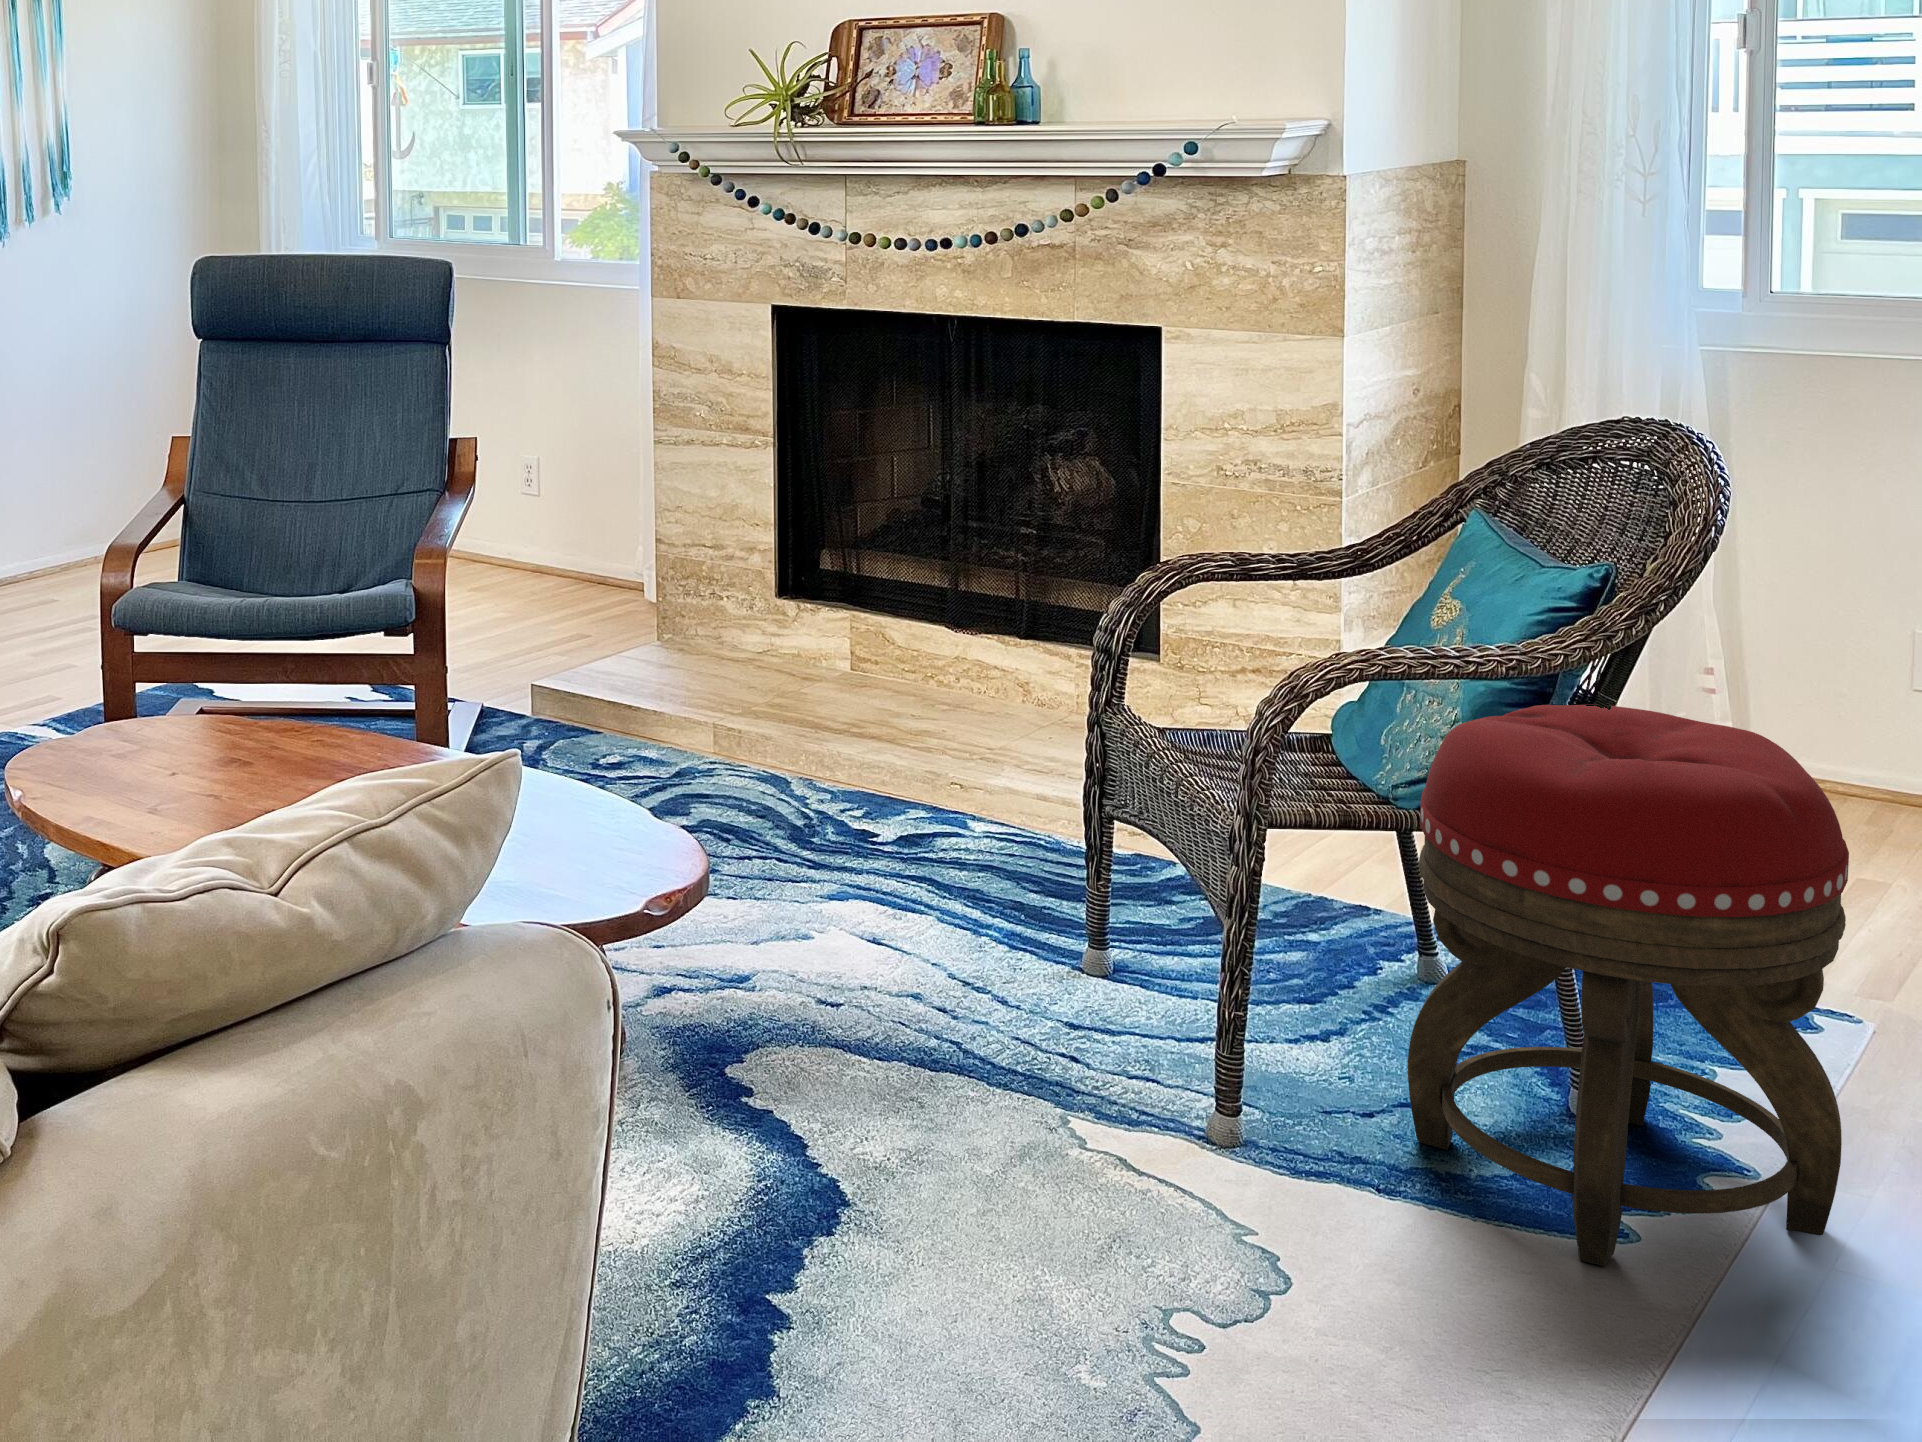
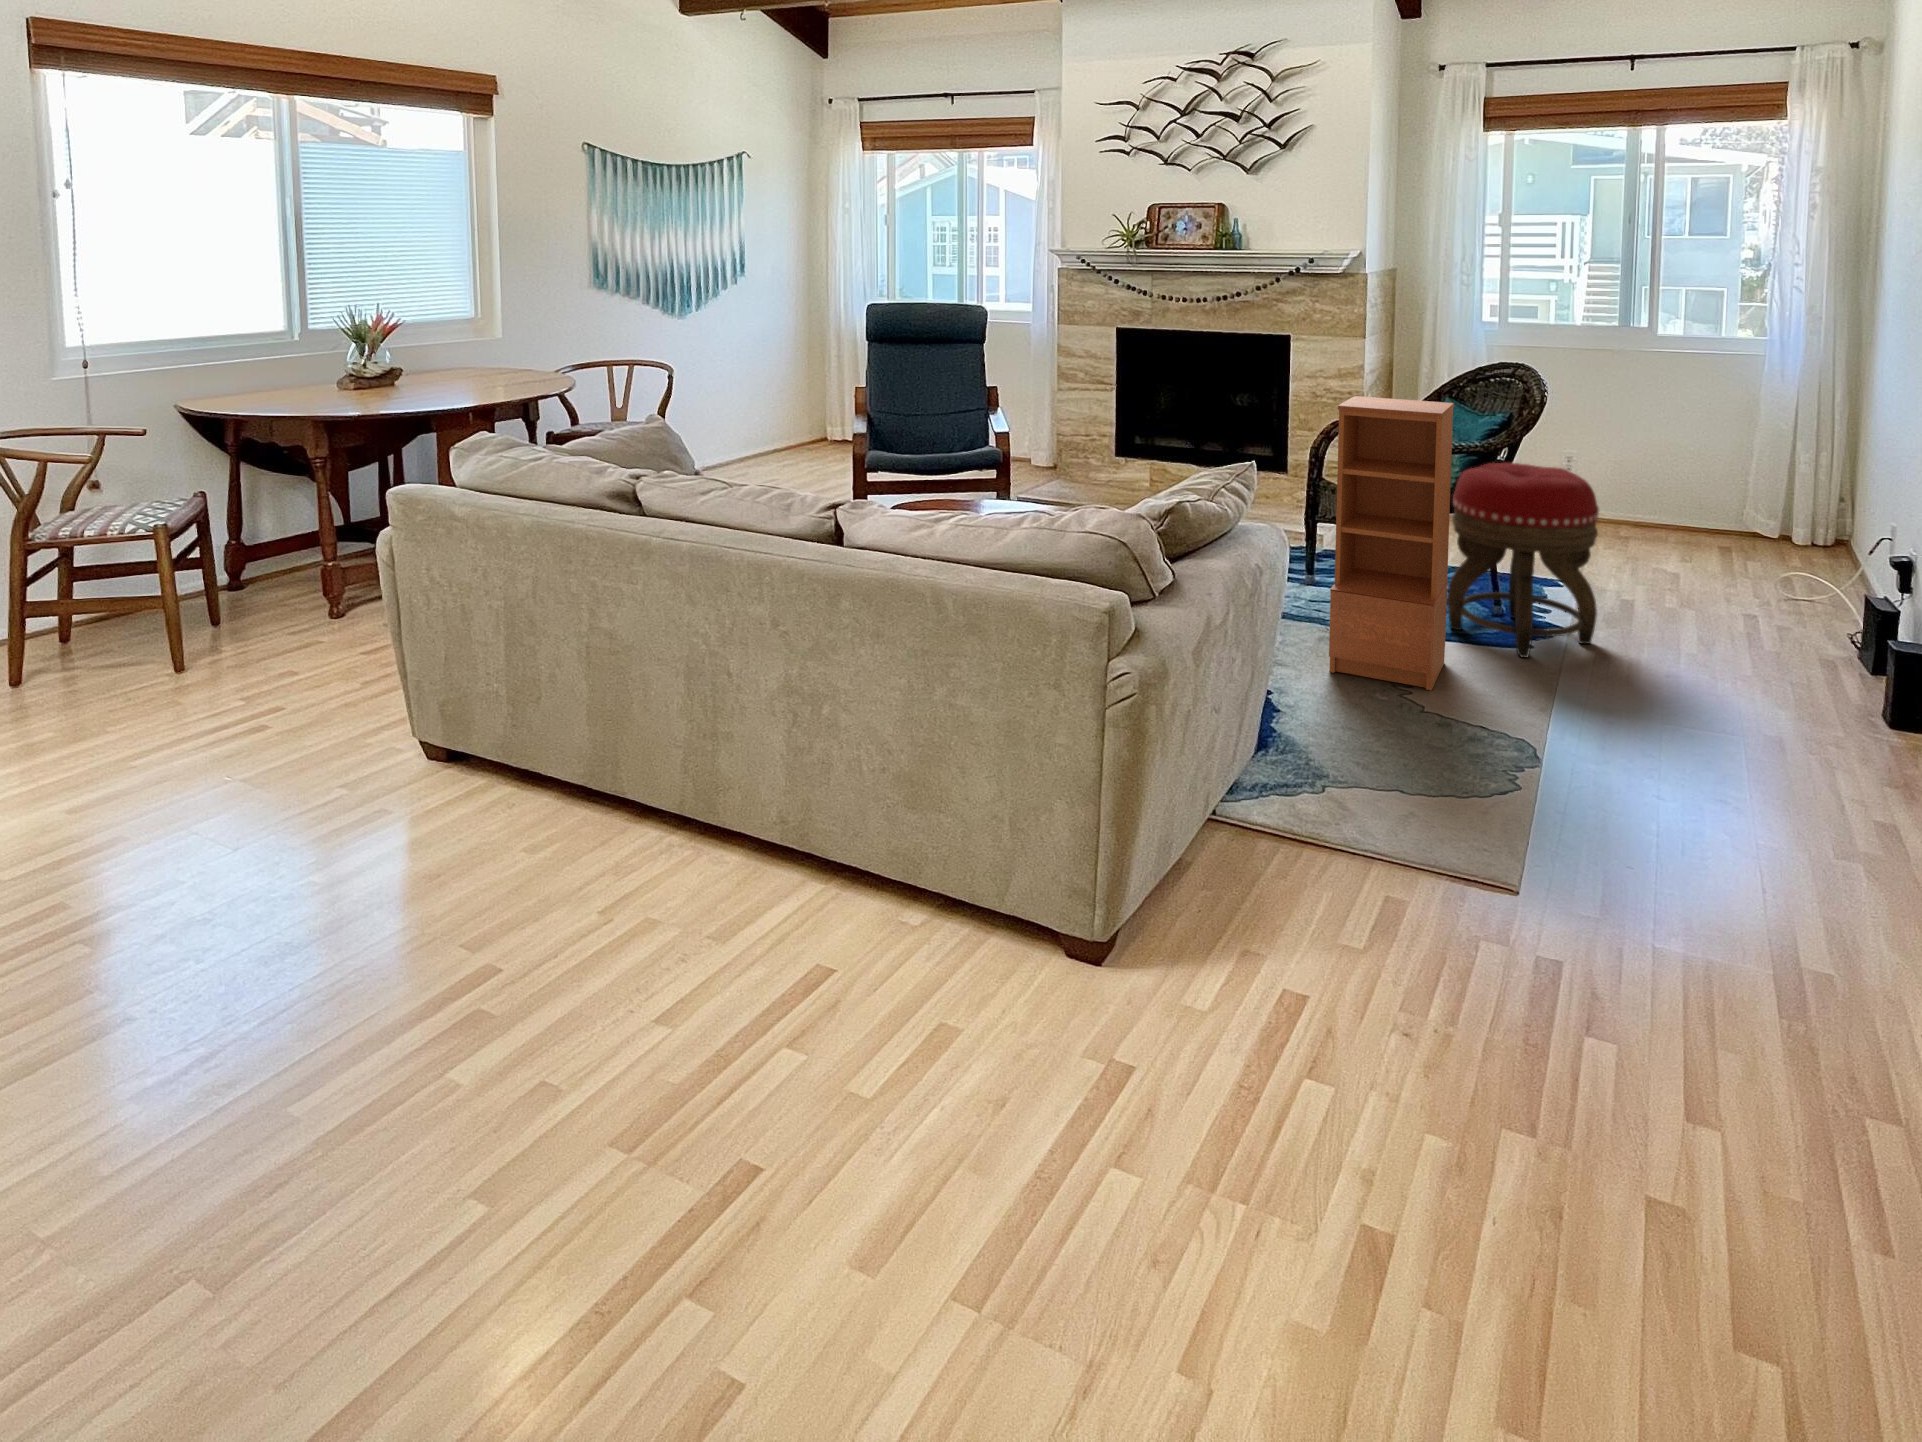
bookcase: none [996,524,1366,1353] -> present [1329,396,1454,690]

